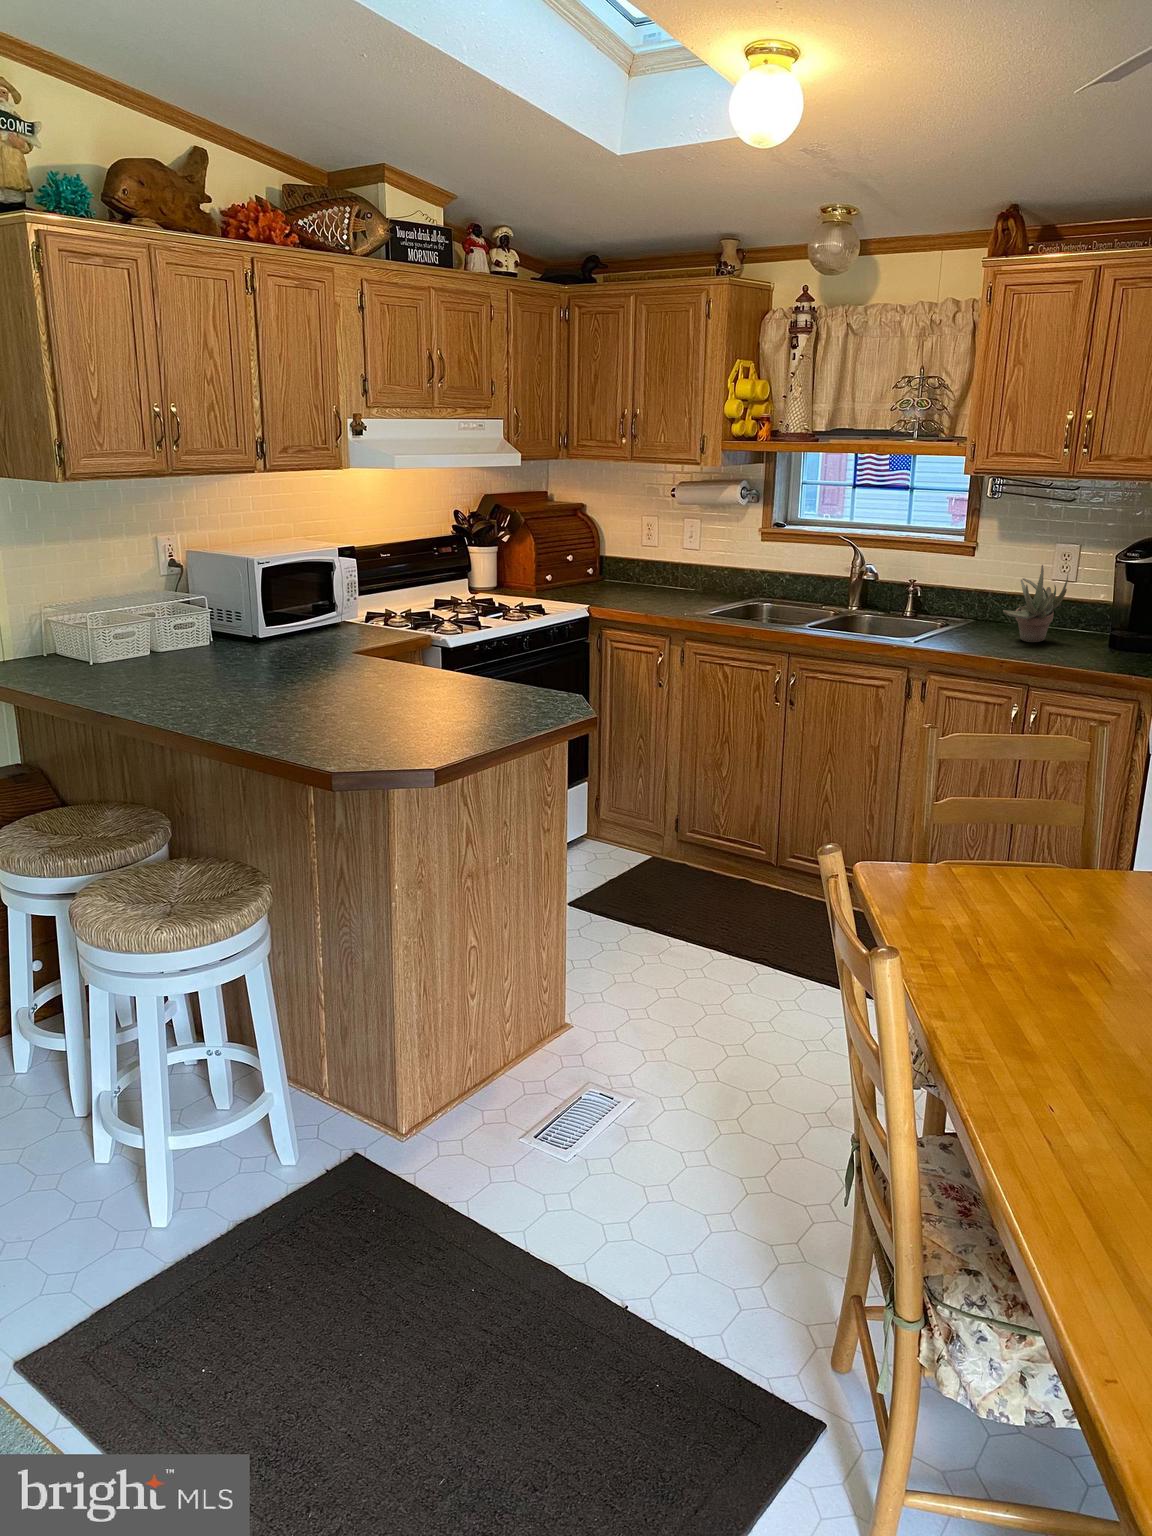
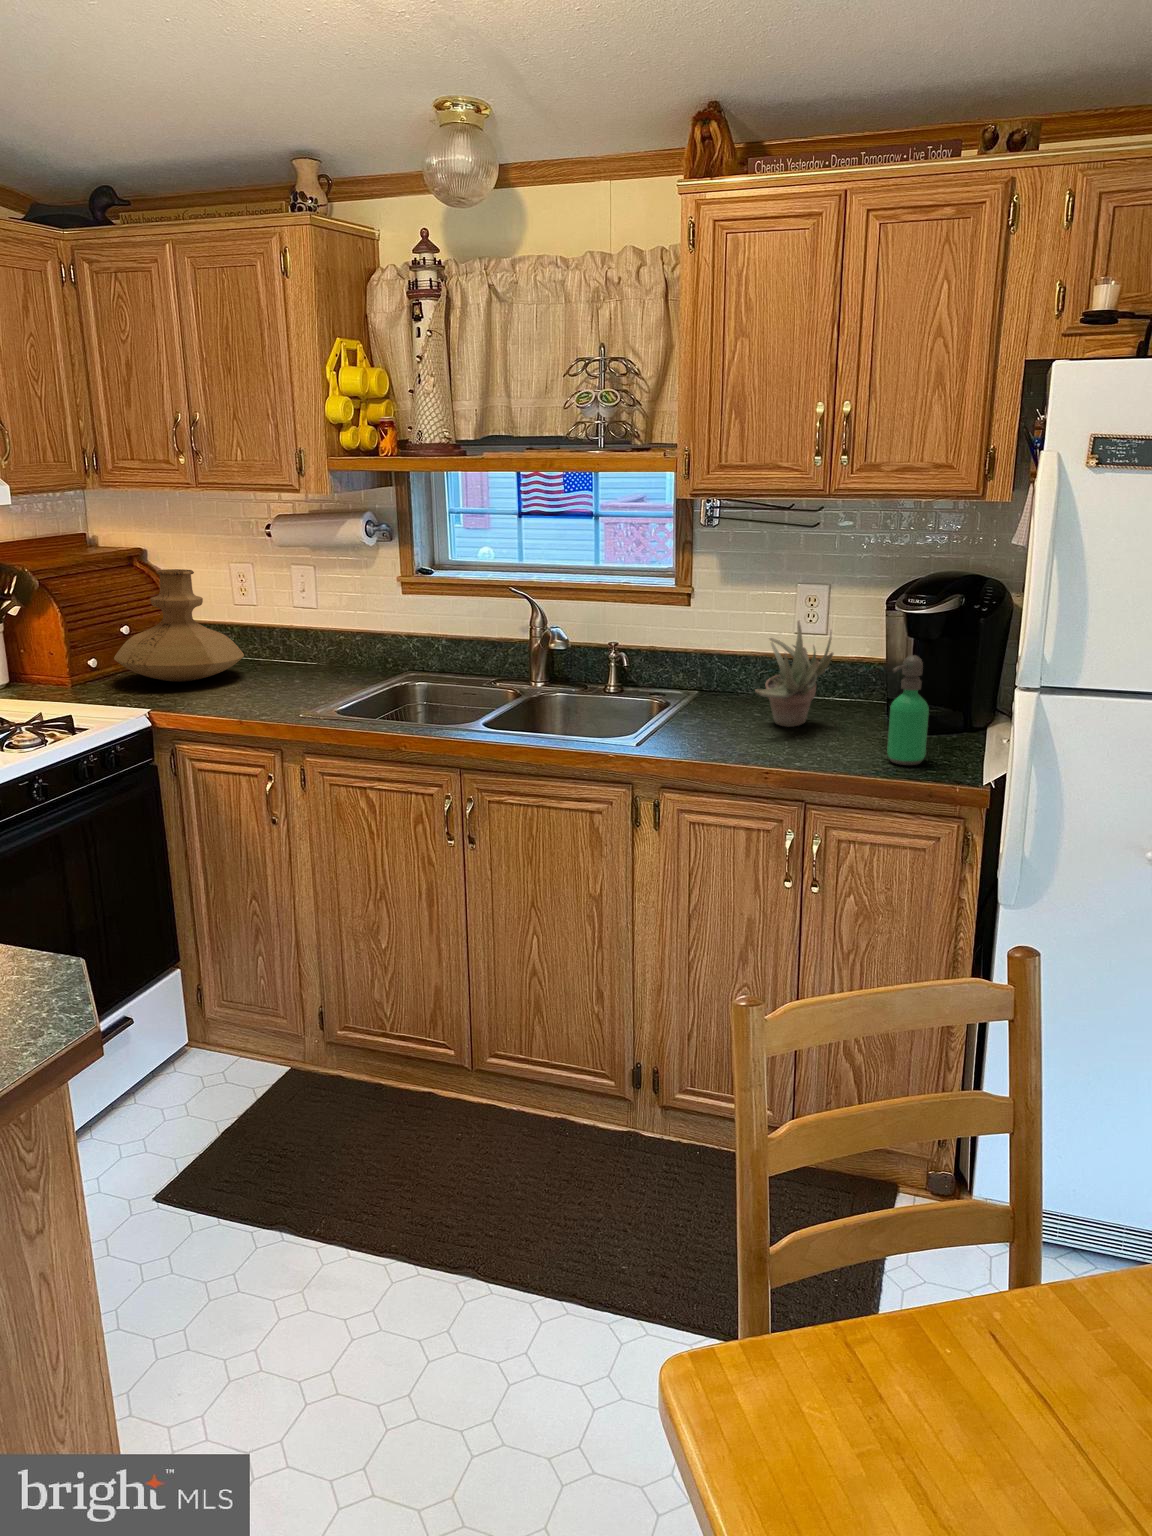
vase: none [564,516,649,593] -> present [114,569,244,682]
soap dispenser: none [1091,588,1124,665] -> present [887,655,929,765]

